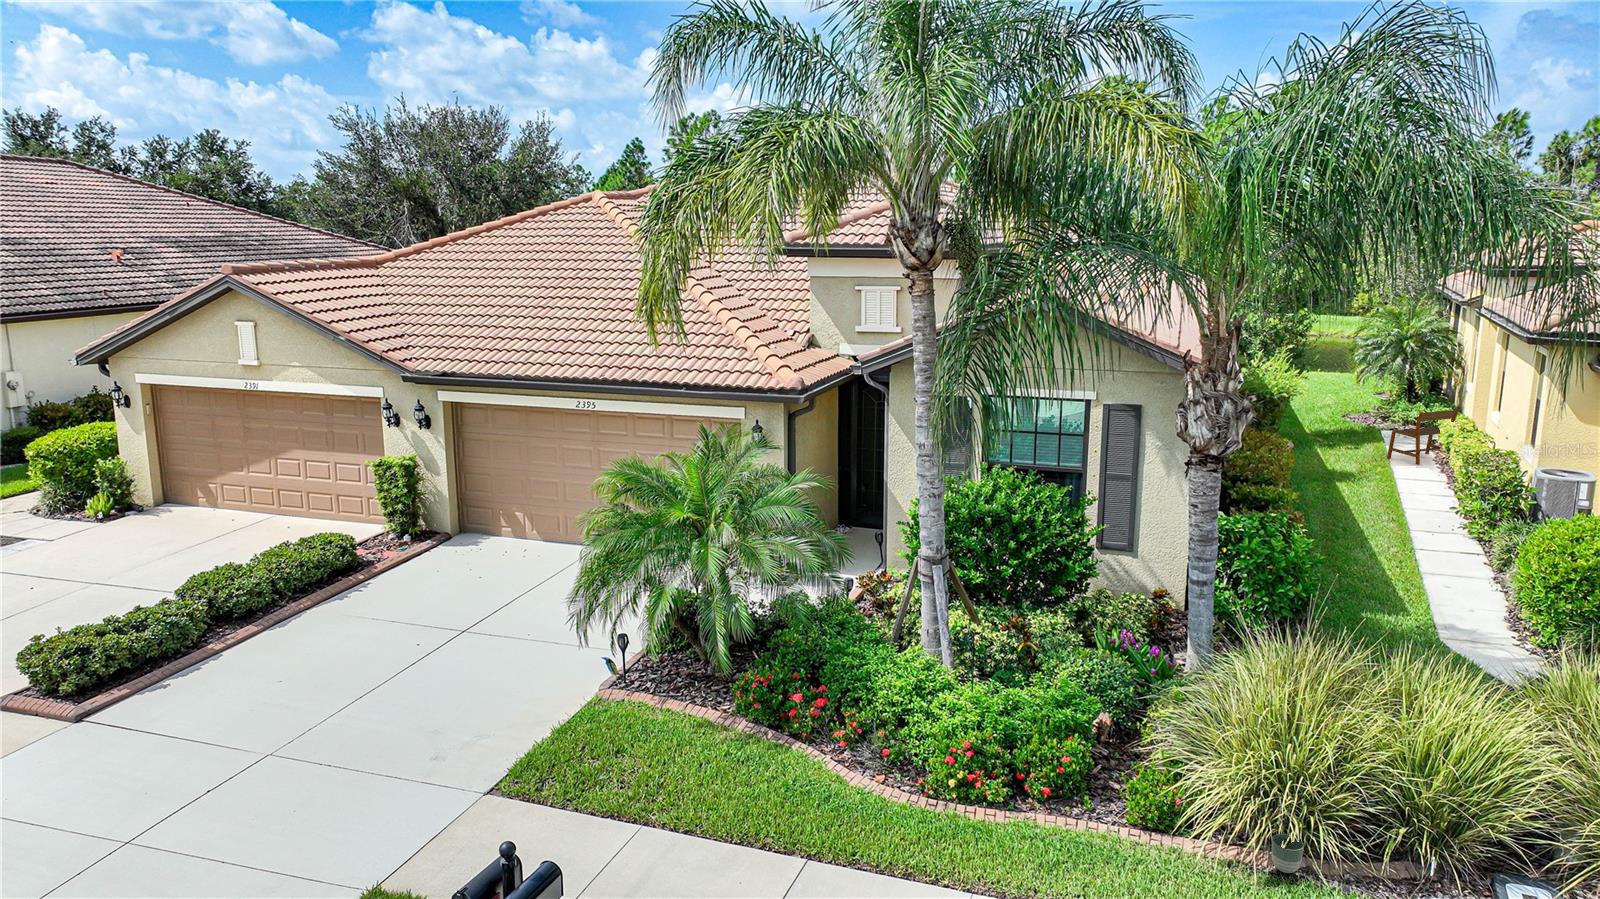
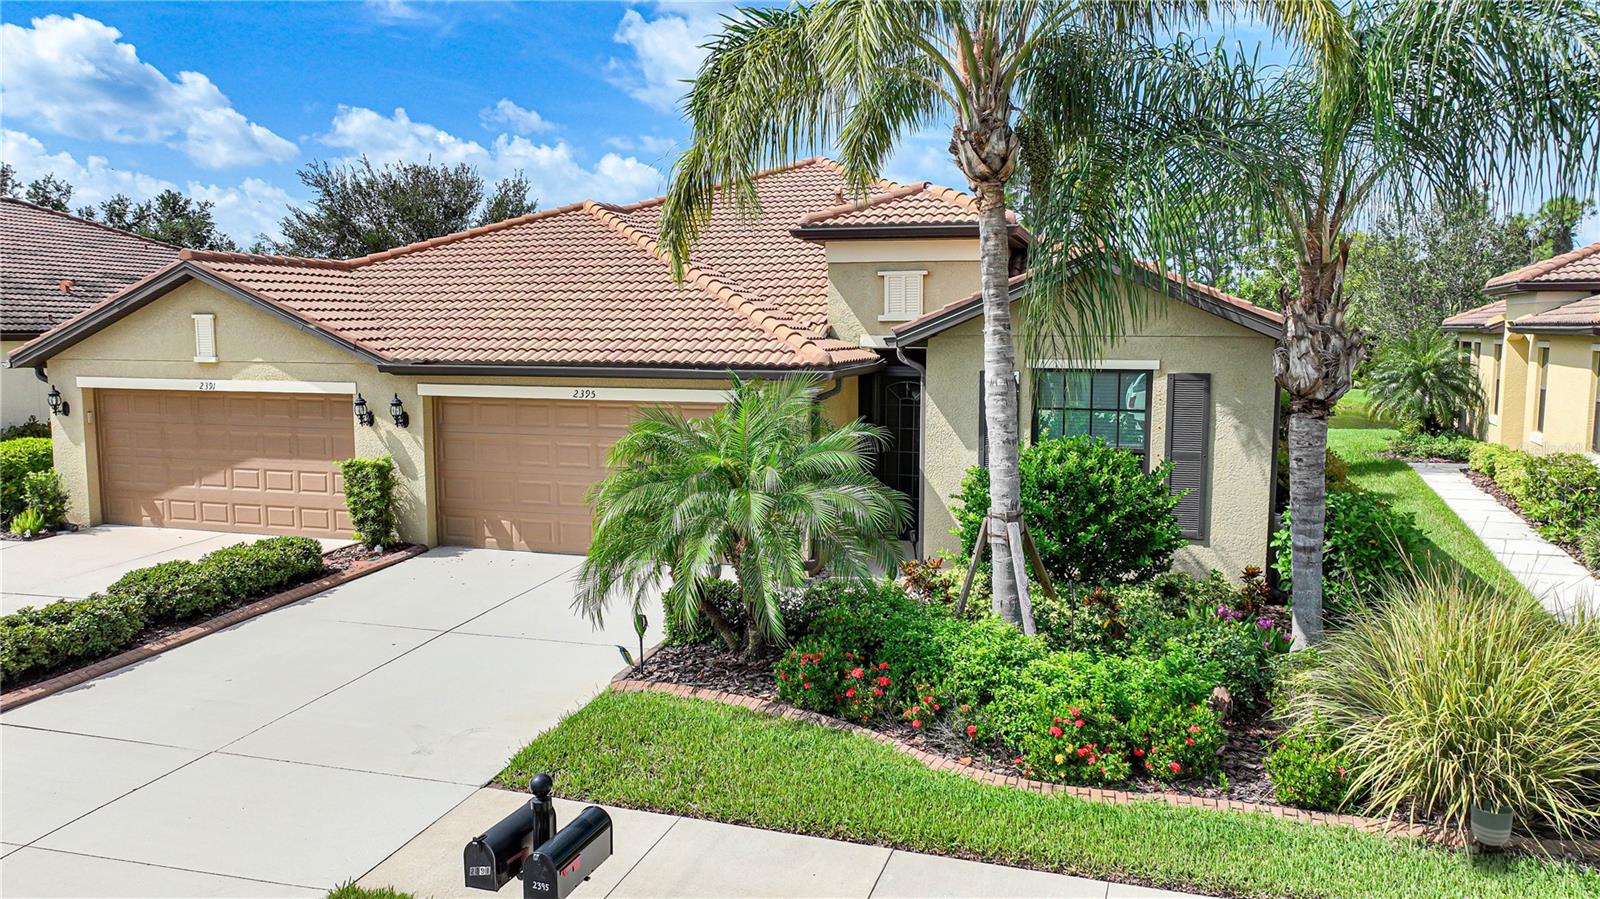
bench: present [1387,409,1459,465] -> none [1429,433,1502,491]

